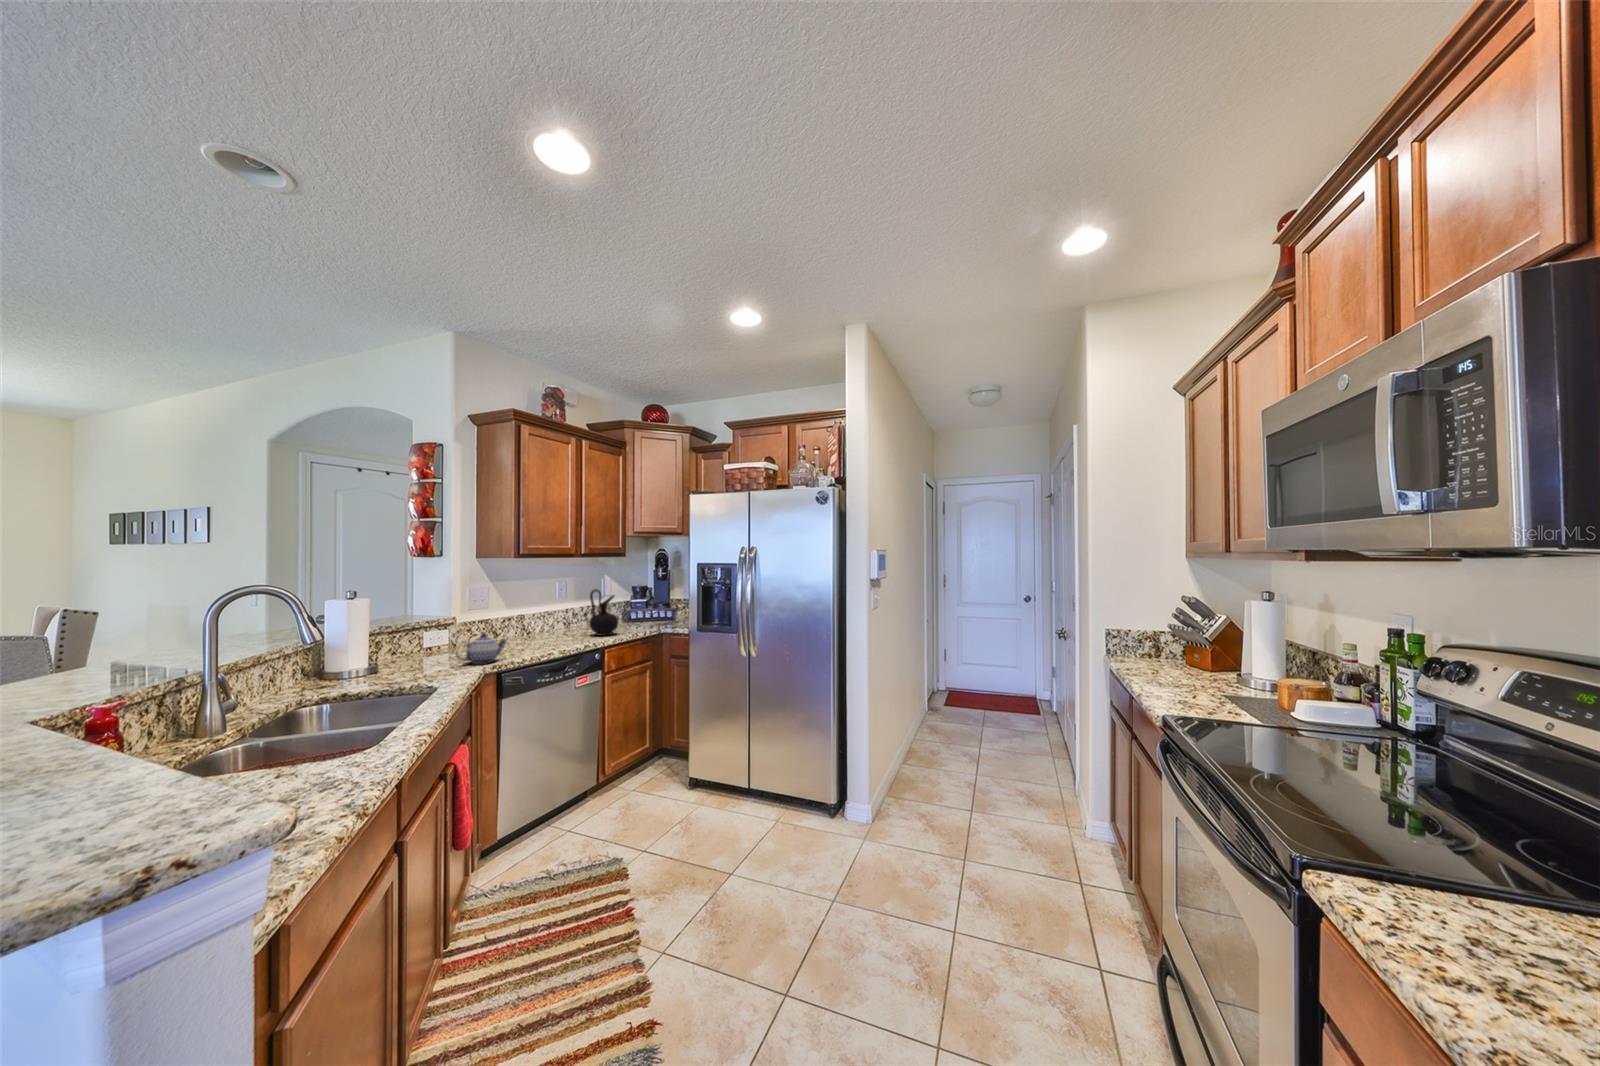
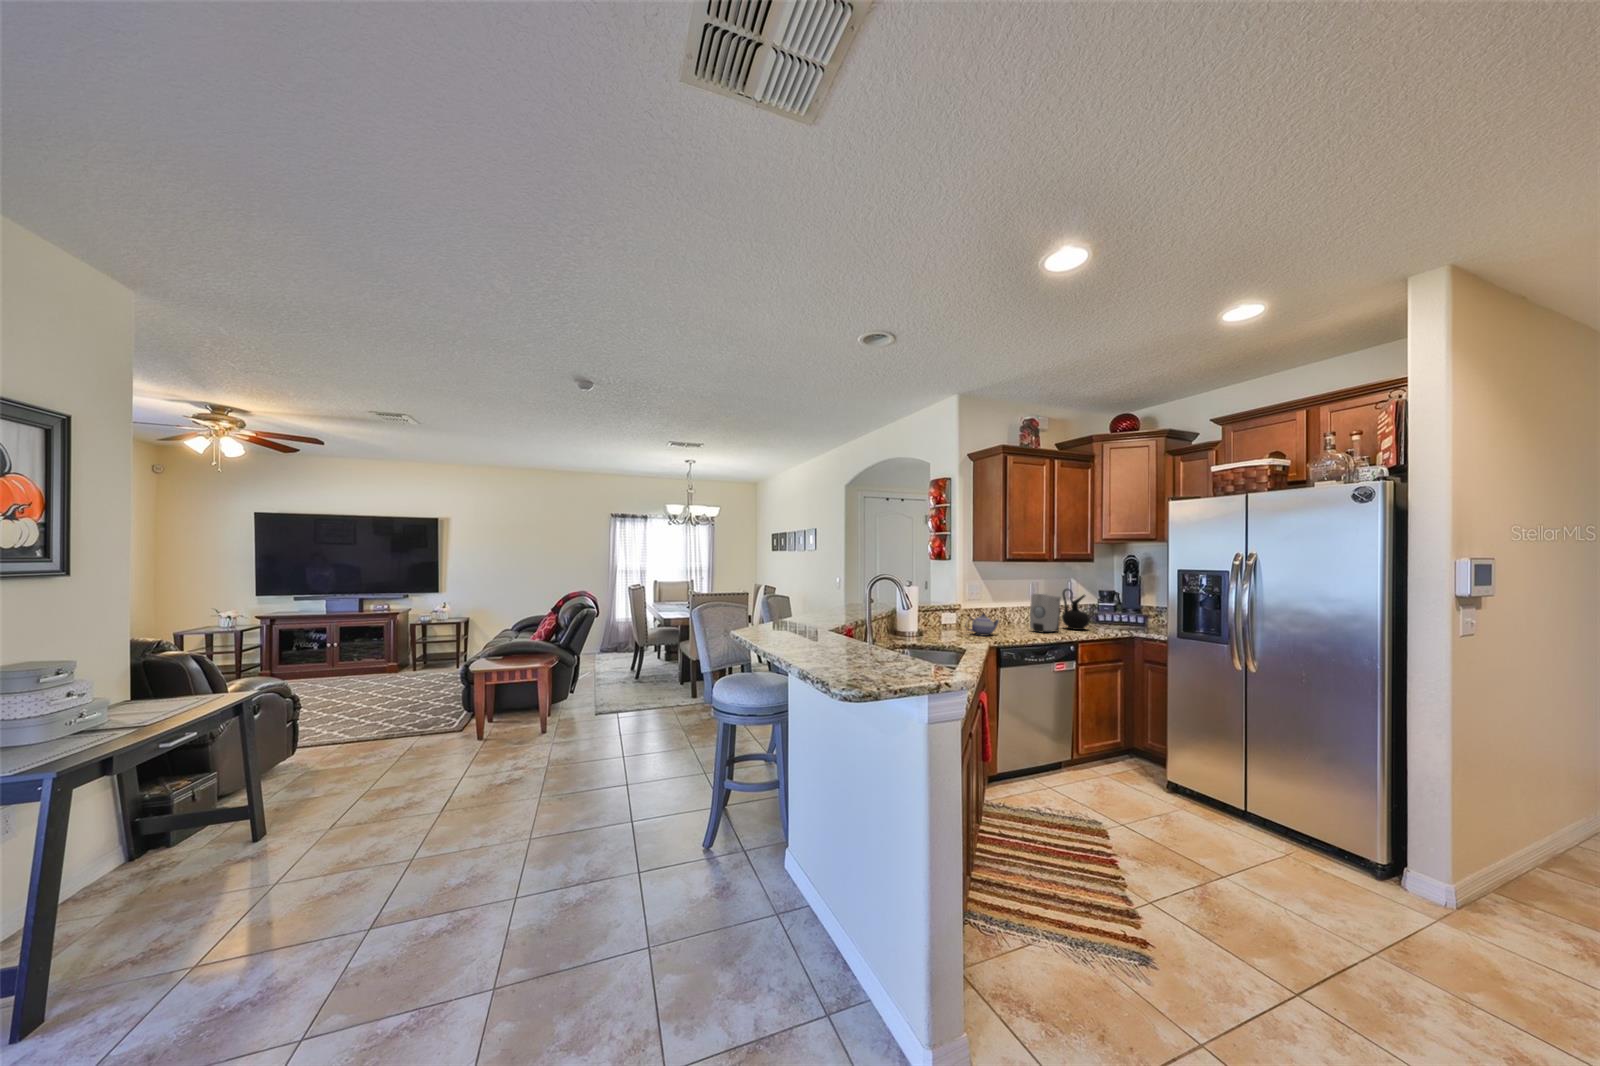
soap dispenser: none [550,599,586,646] -> present [1030,594,1060,633]

